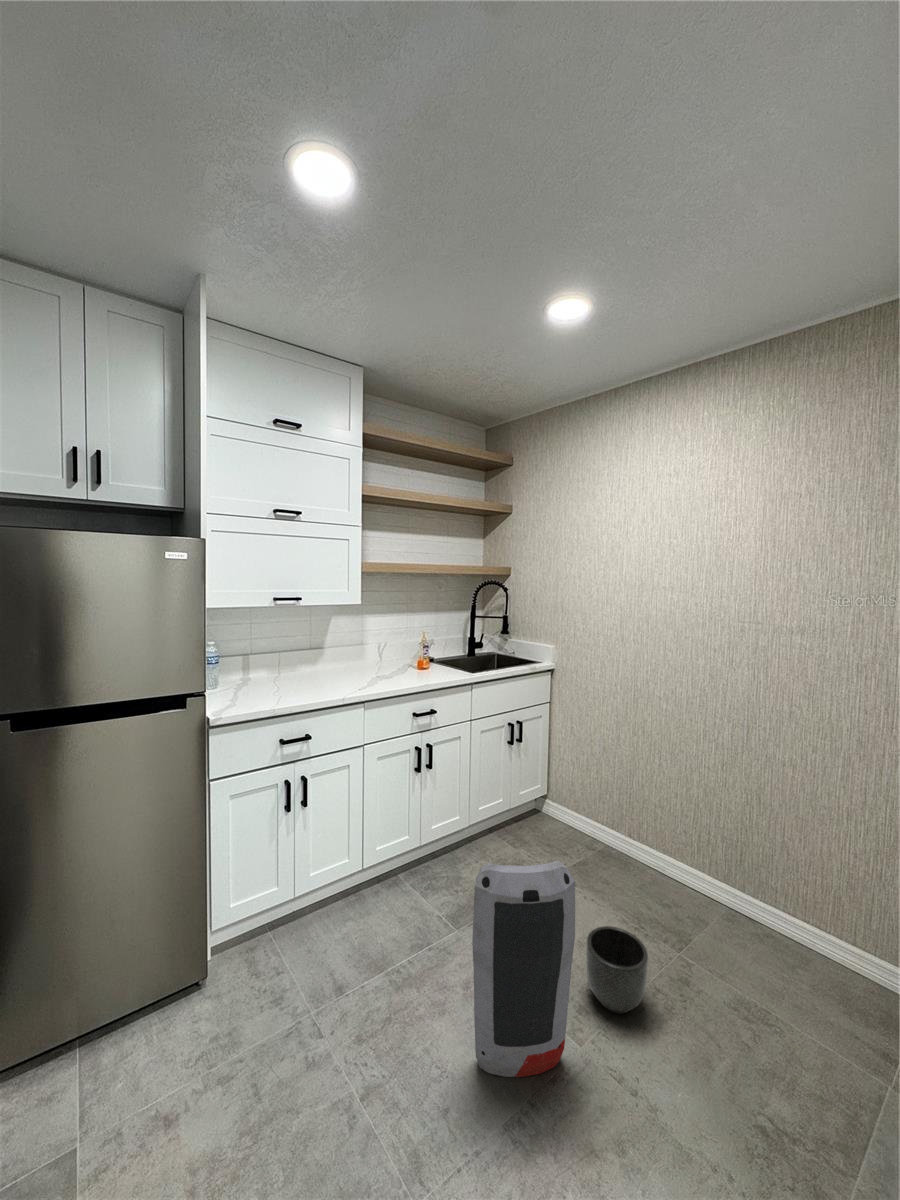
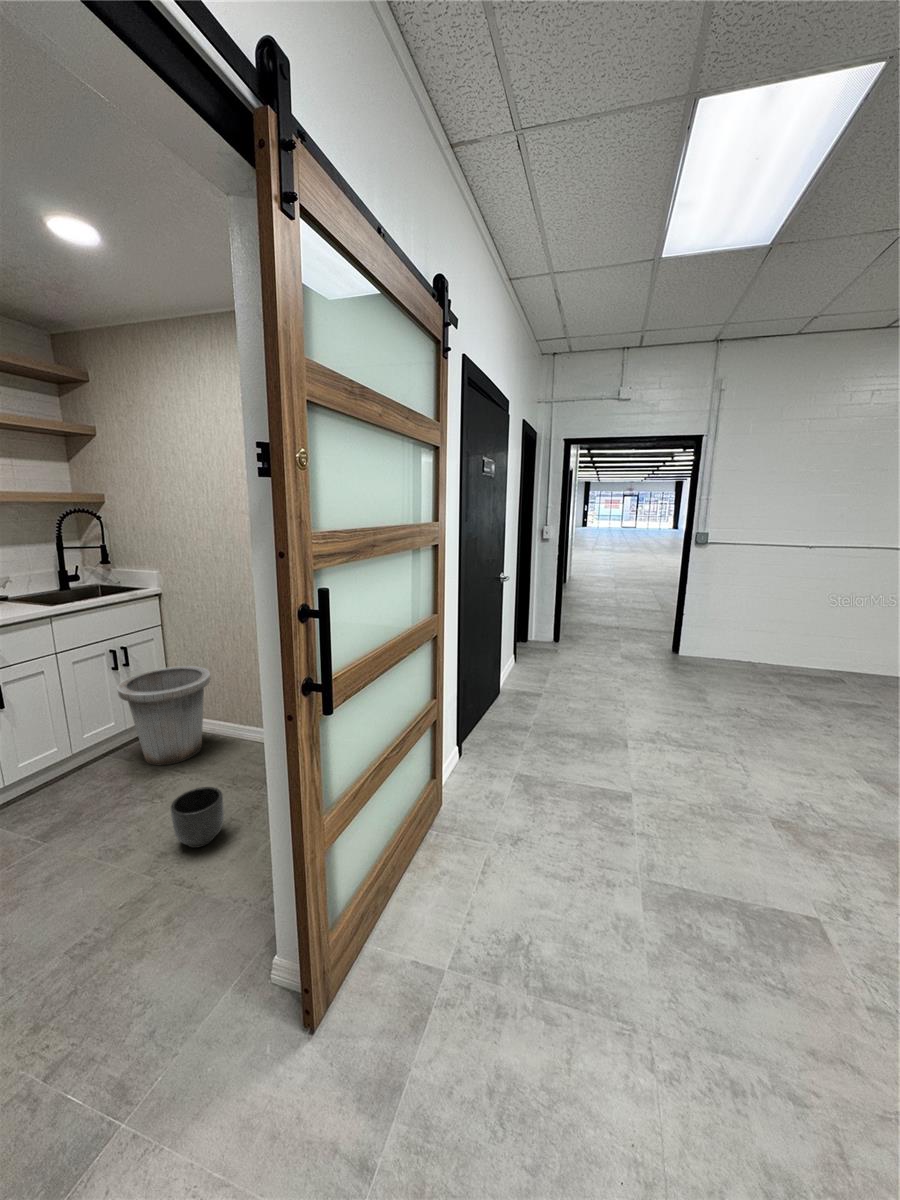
trash can: none [514,751,602,866] -> present [117,666,210,765]
air purifier: present [472,860,575,1077] -> none [15,747,142,936]

